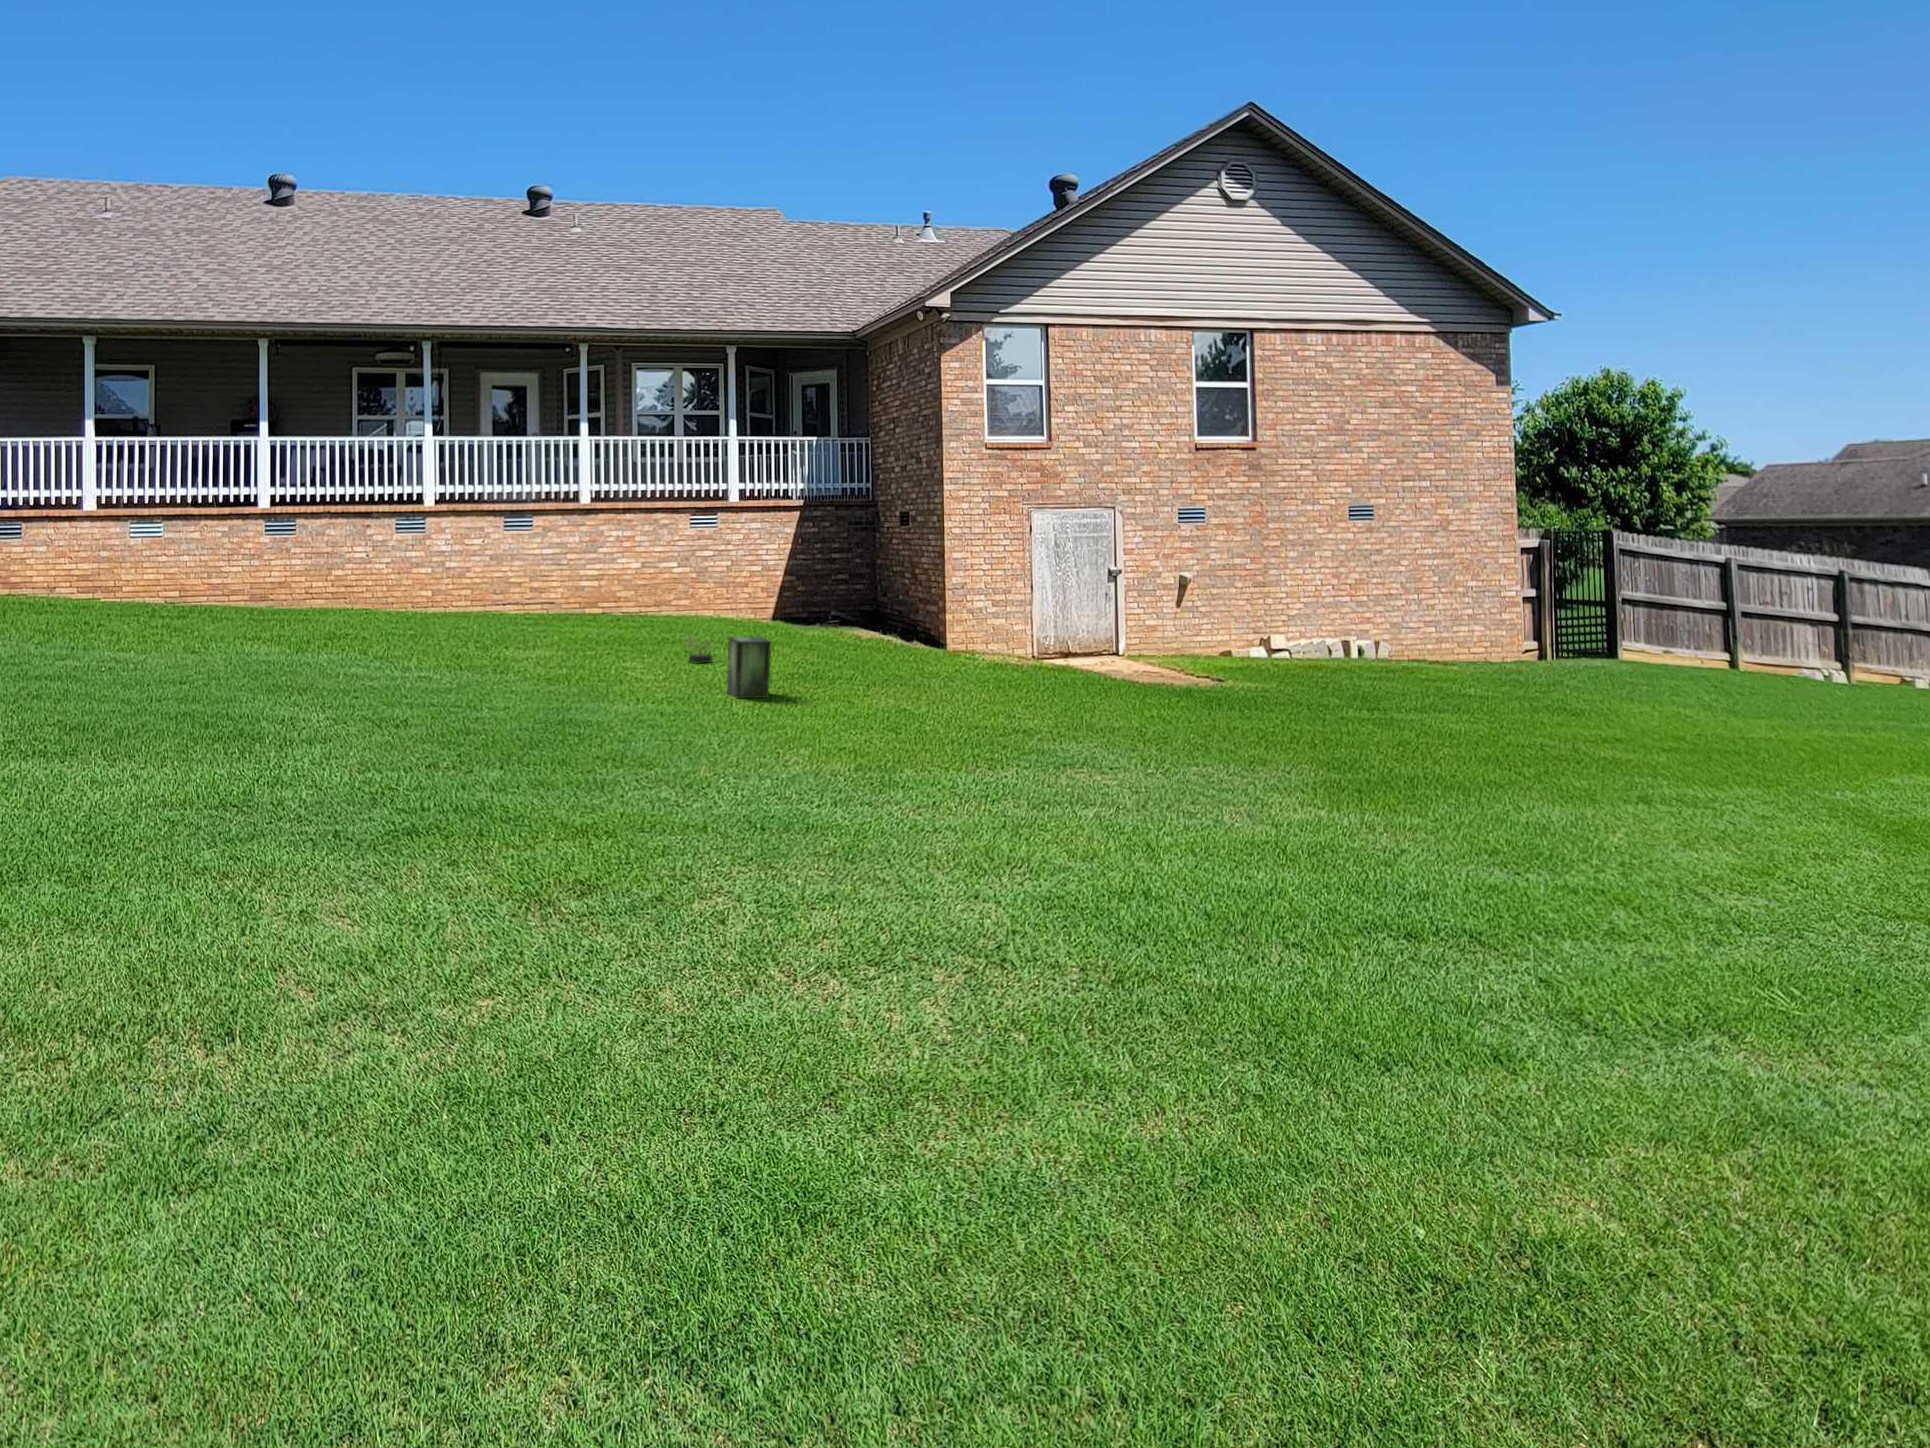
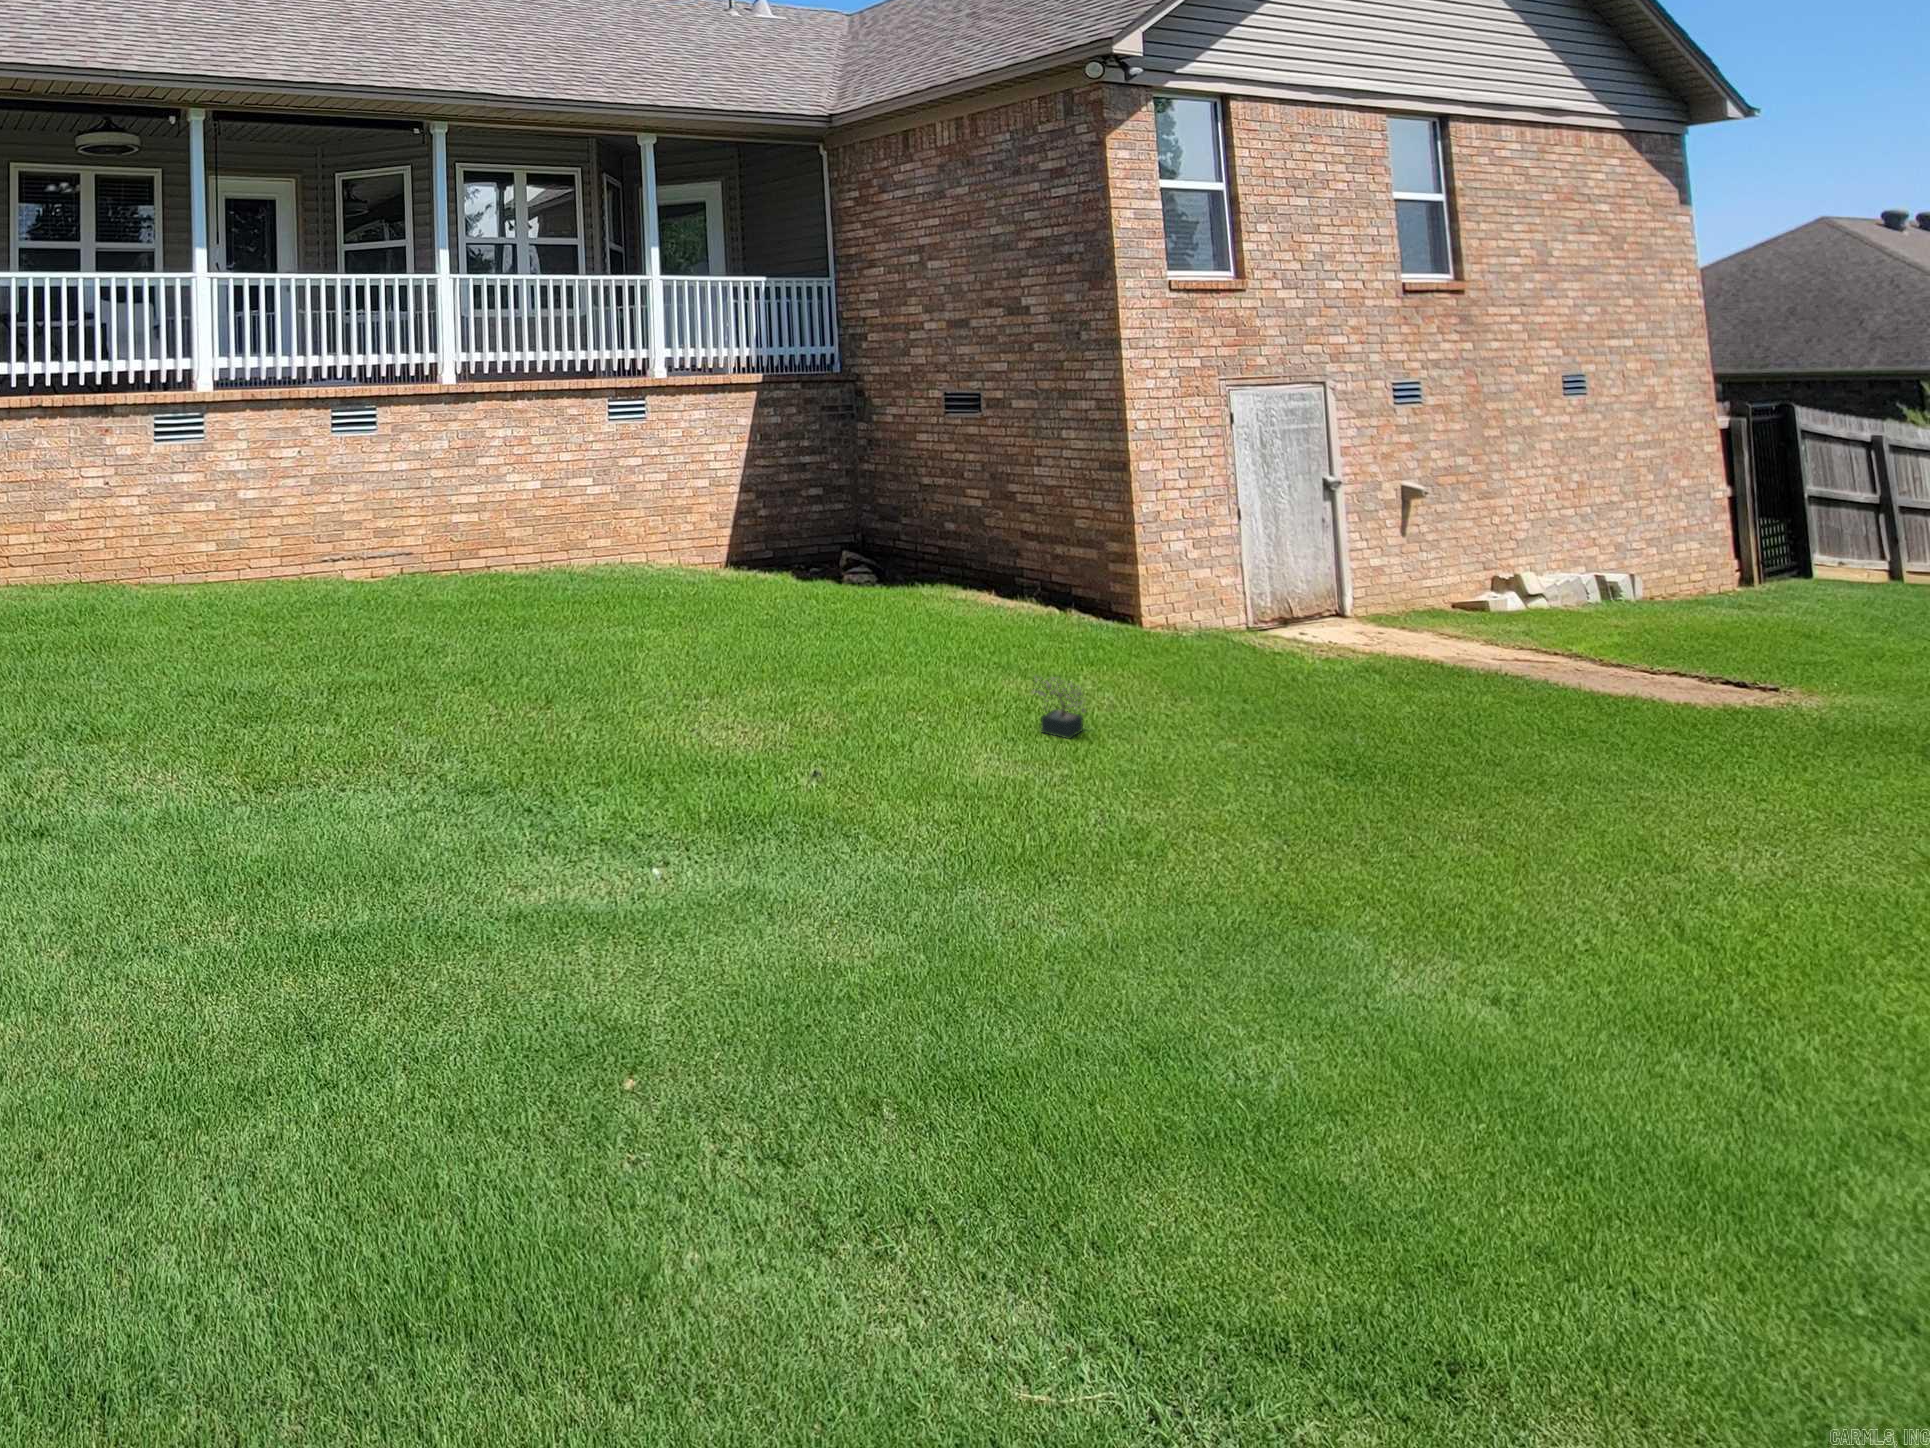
storage box: present [727,637,771,698] -> none [1496,733,1648,919]

